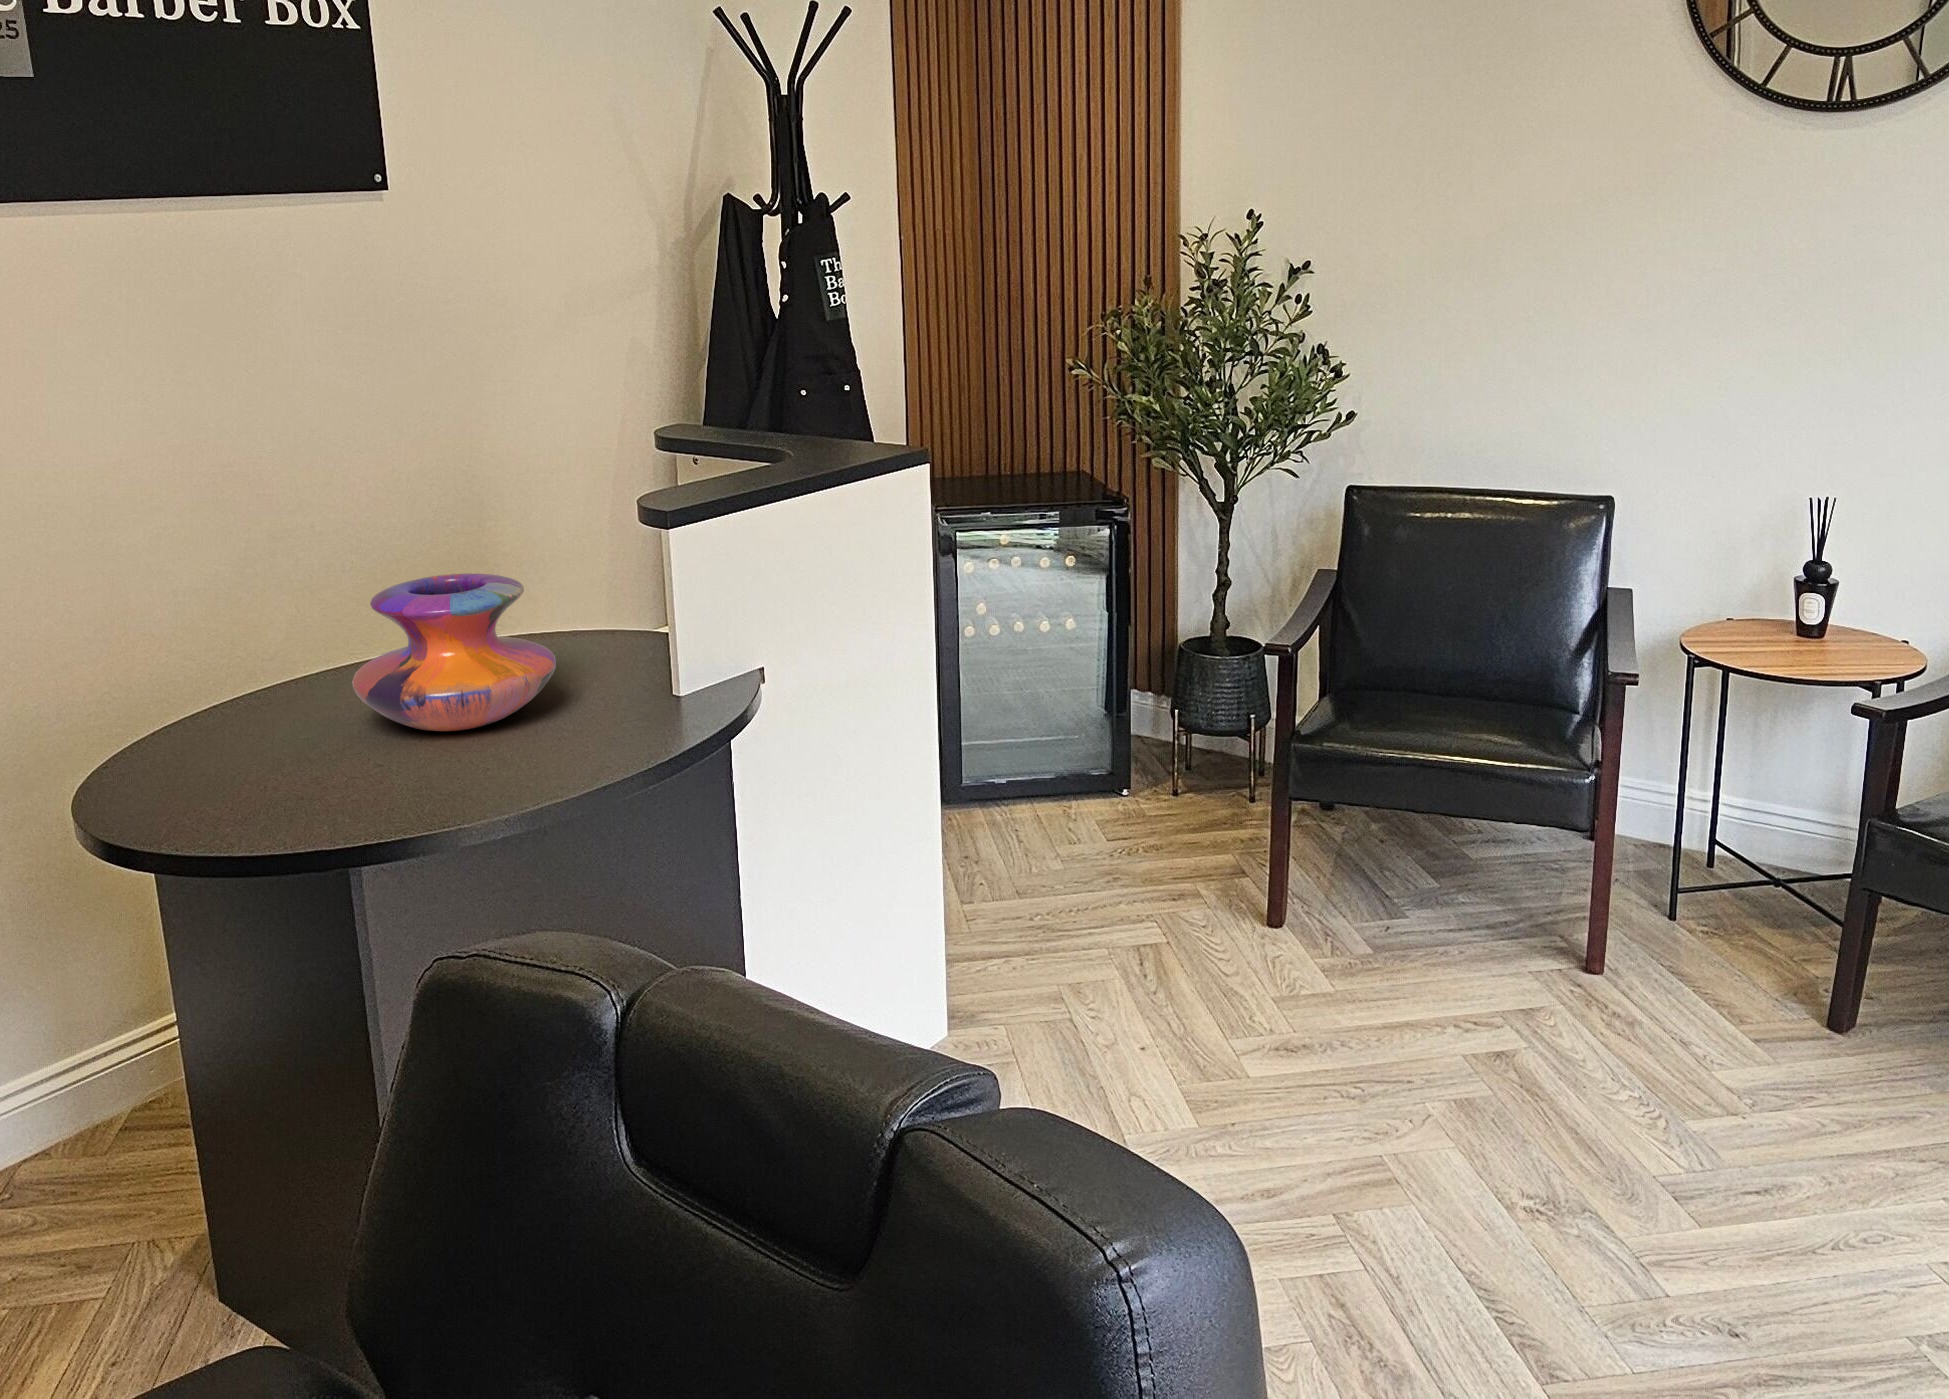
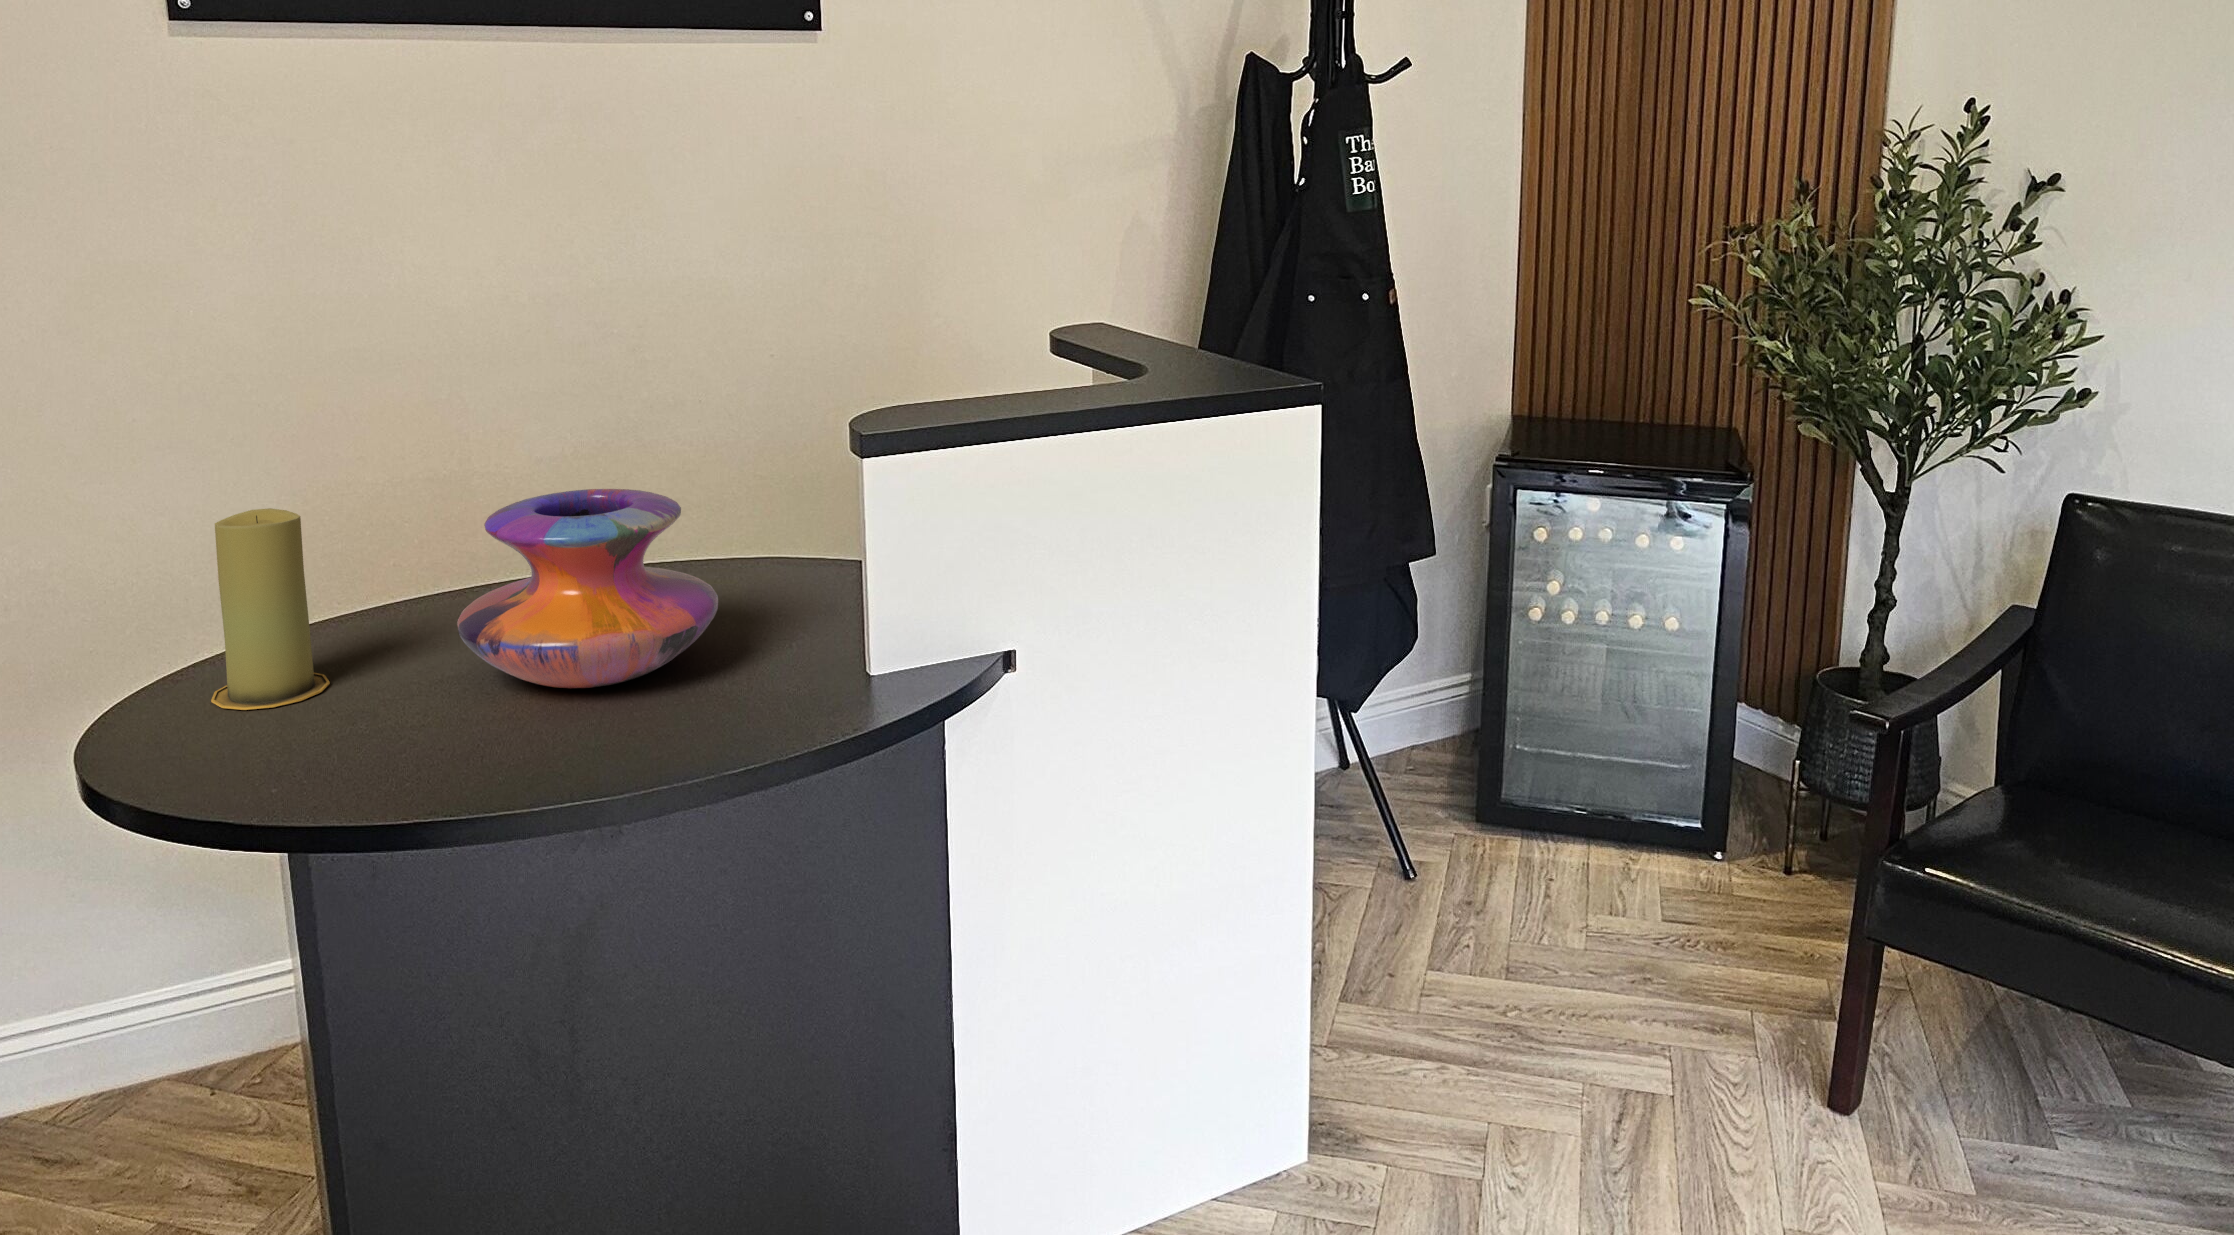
candle: none [154,619,250,786] -> present [211,508,330,710]

